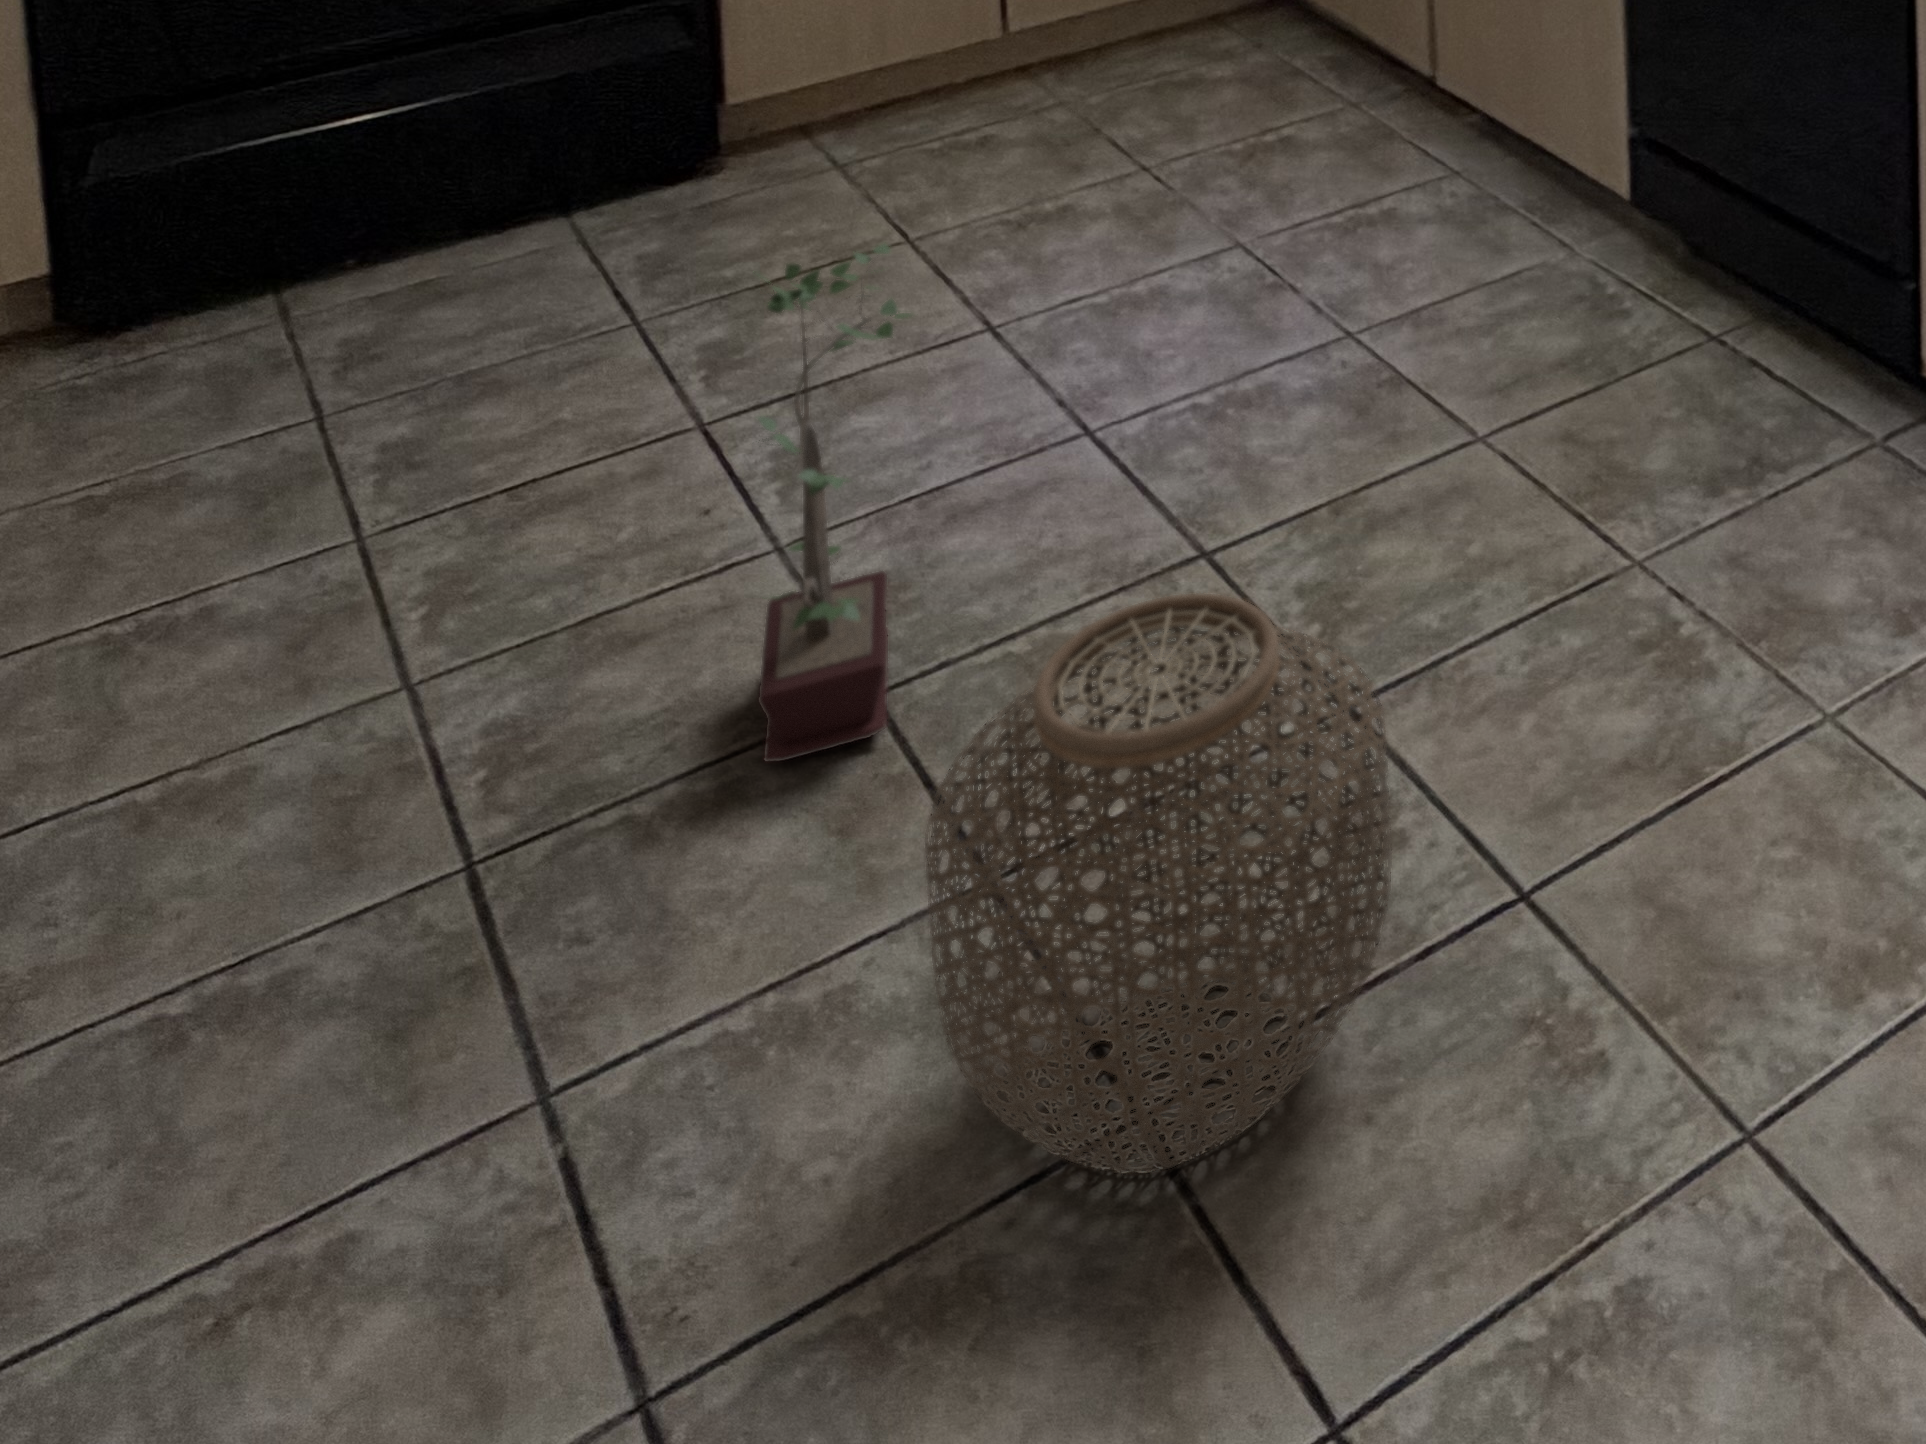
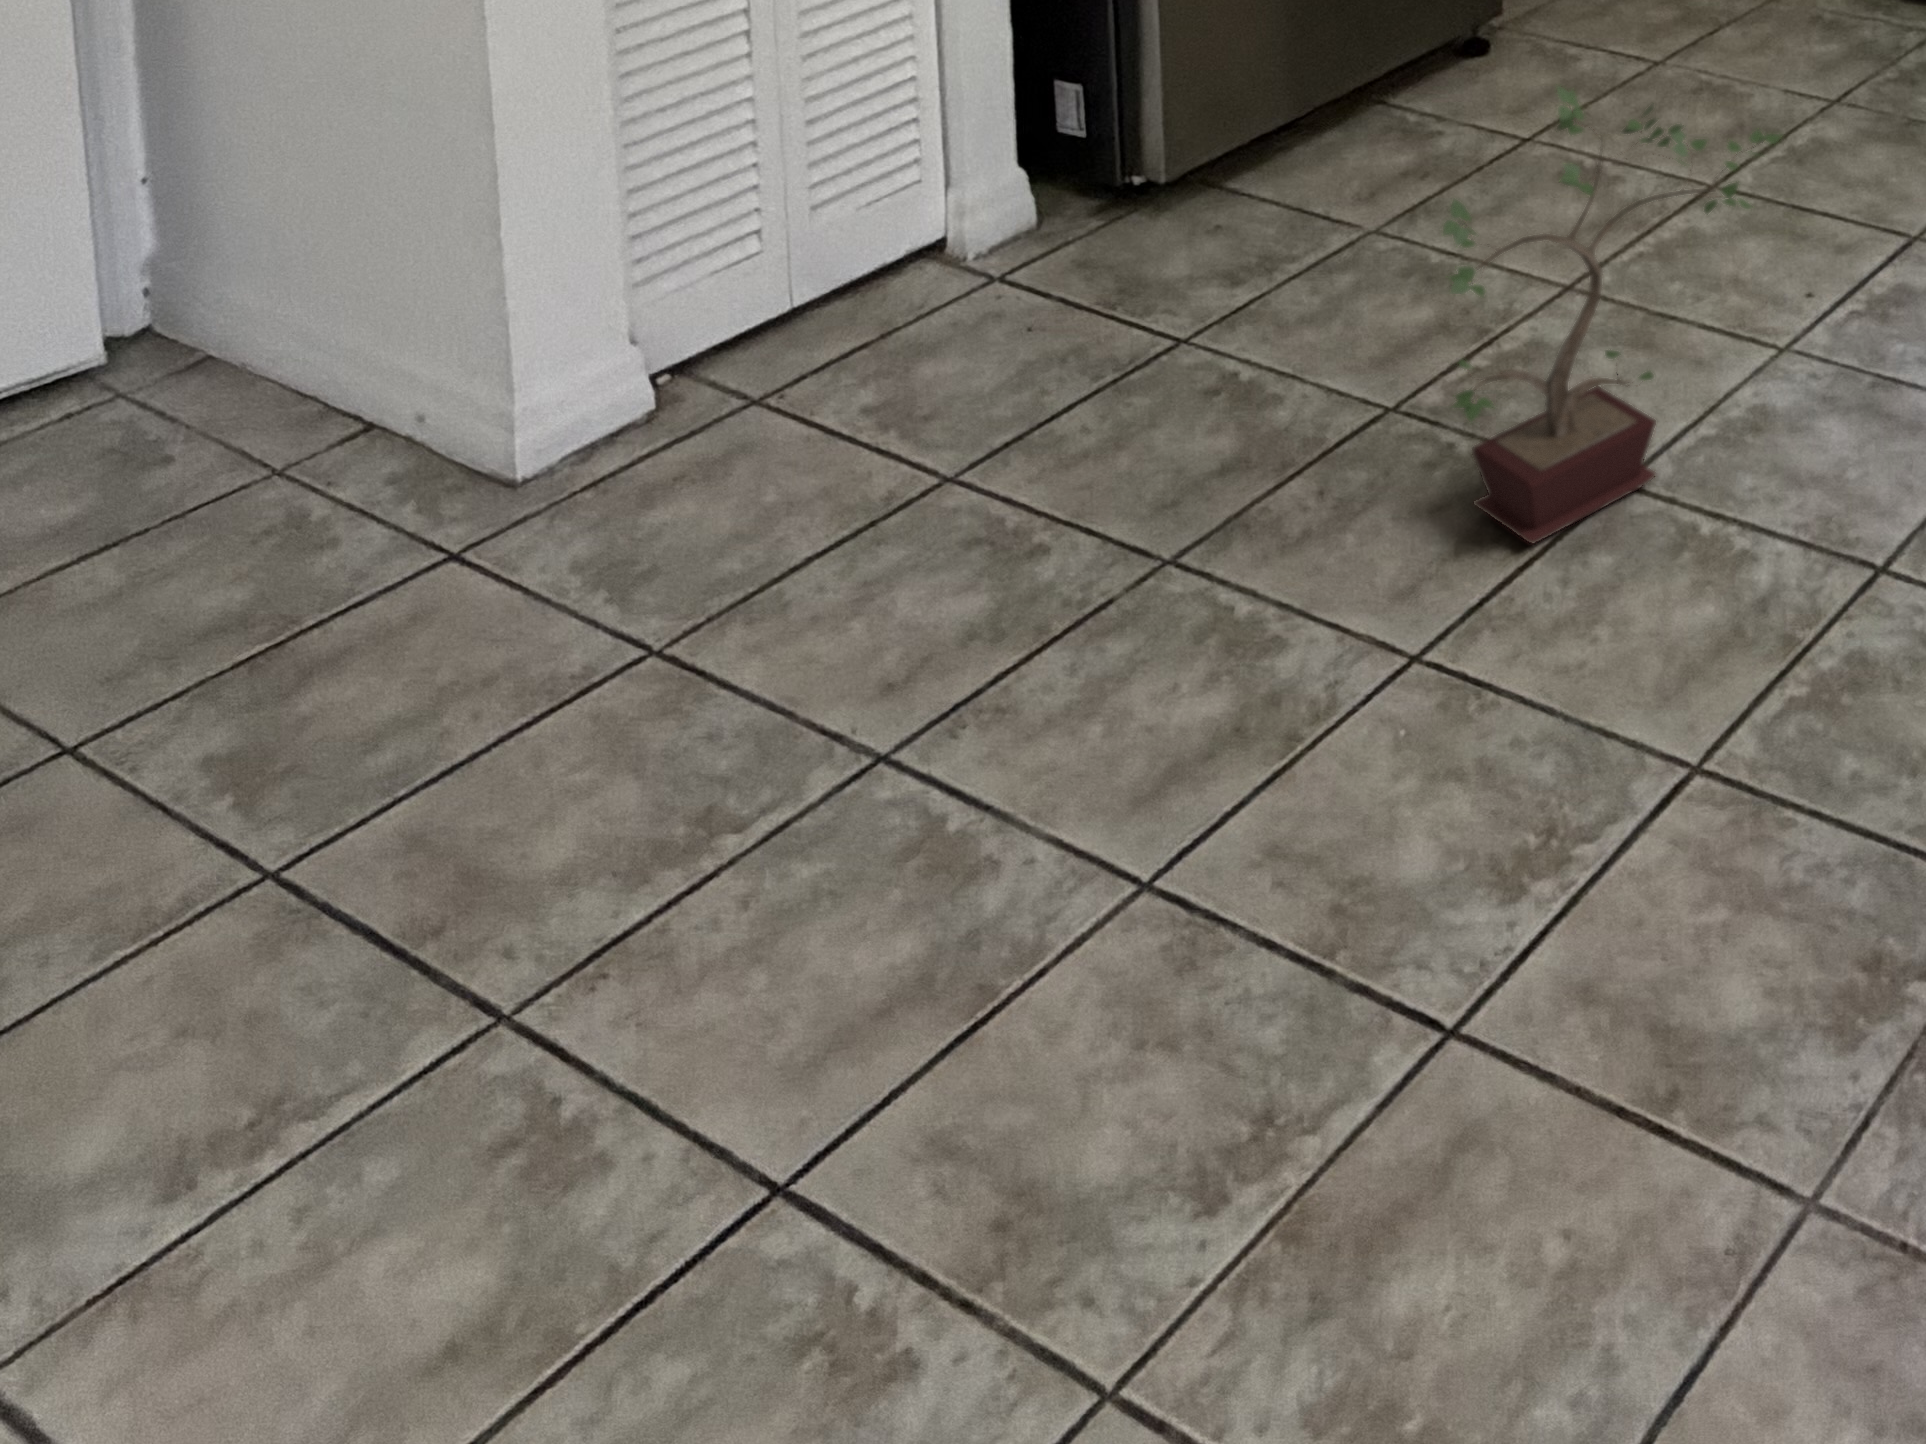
woven basket: present [925,593,1392,1174] -> none [875,487,1340,1056]

